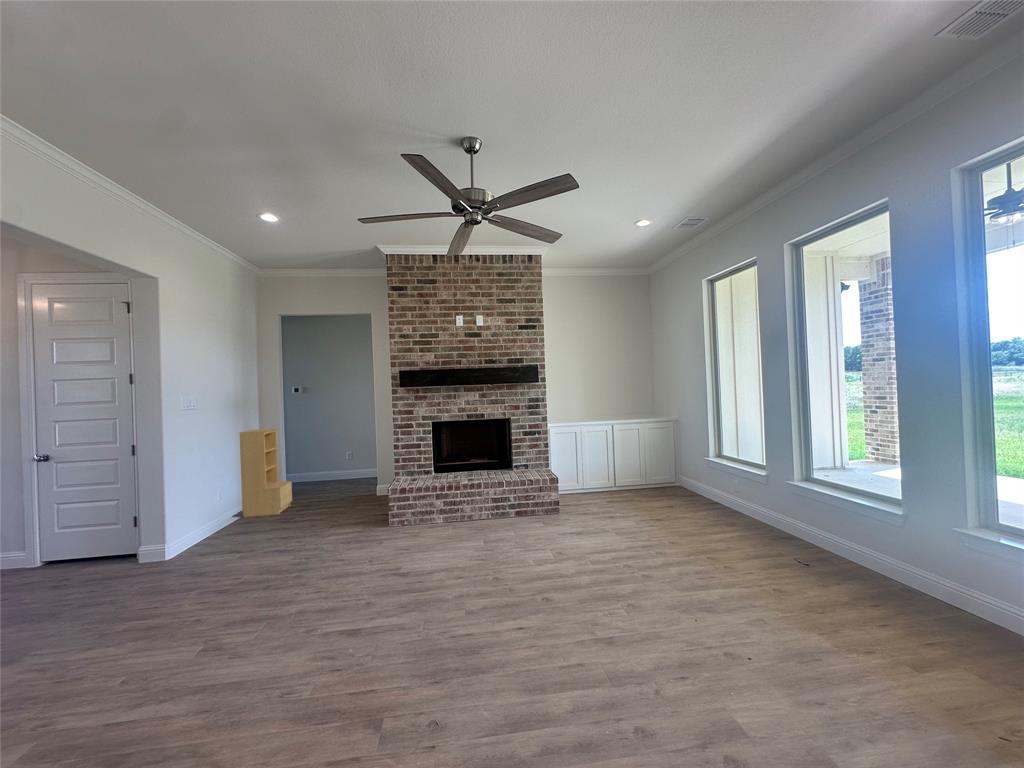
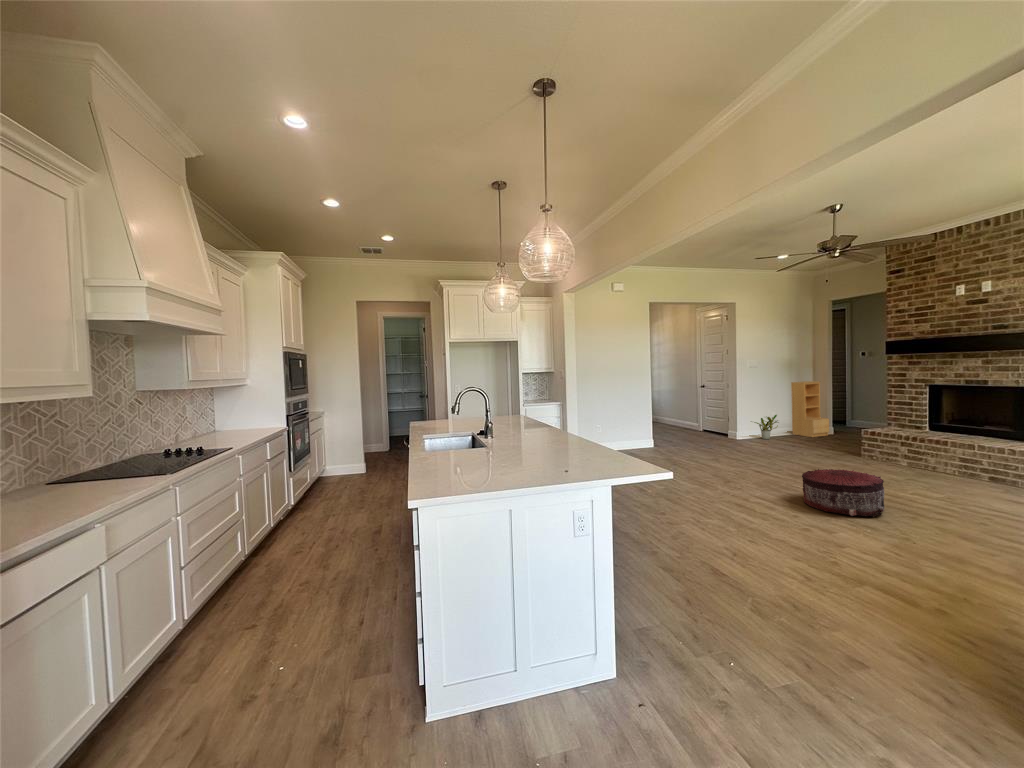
potted plant: none [194,490,247,541] -> present [754,415,778,439]
pouf: none [525,554,640,658] -> present [802,469,884,517]

